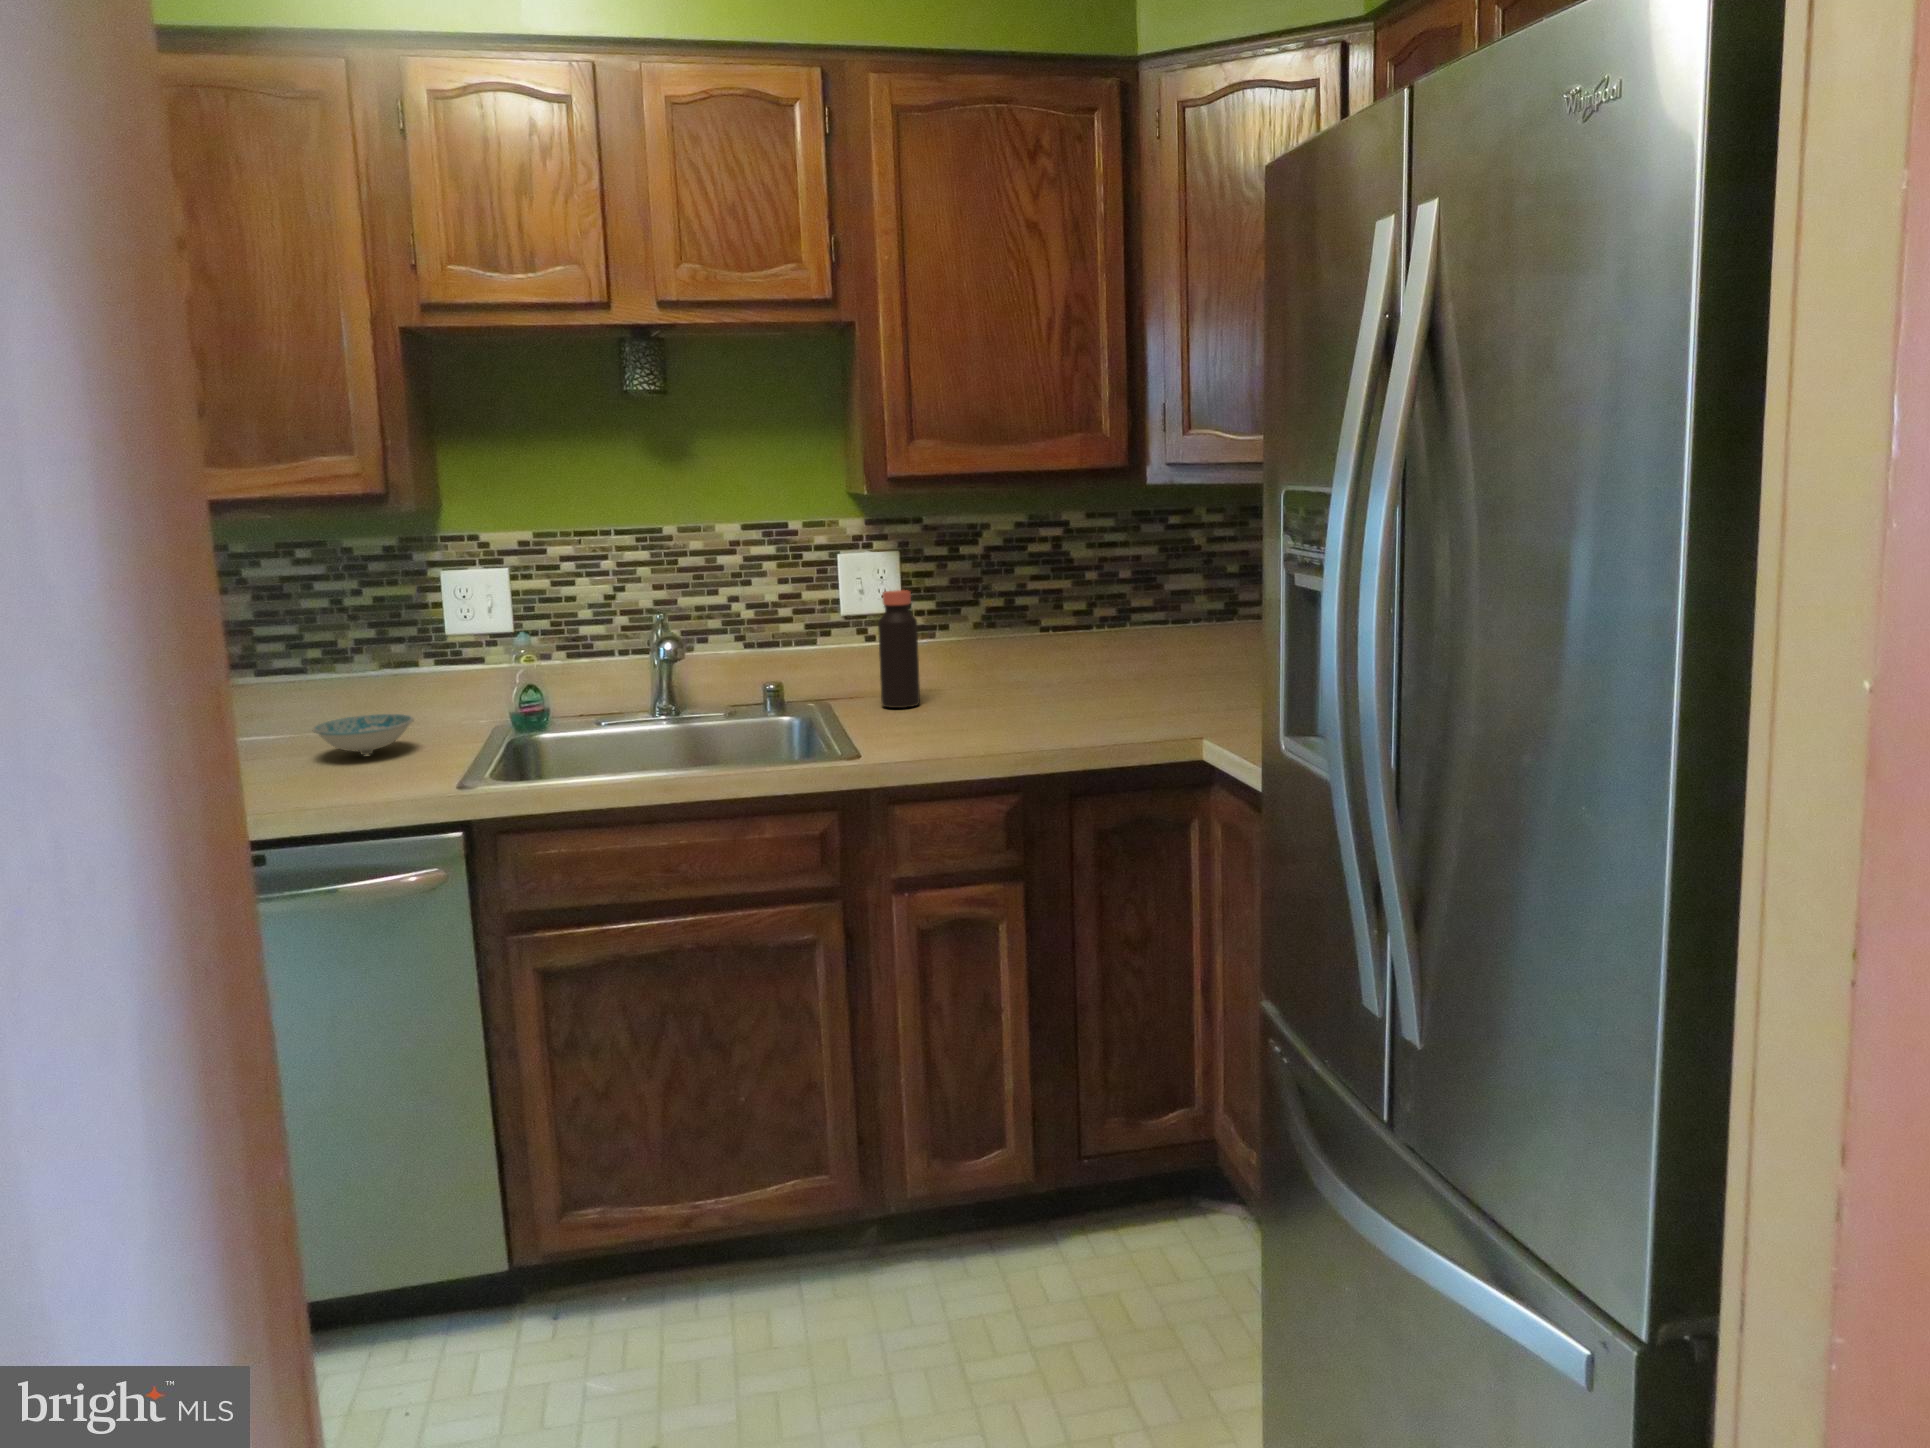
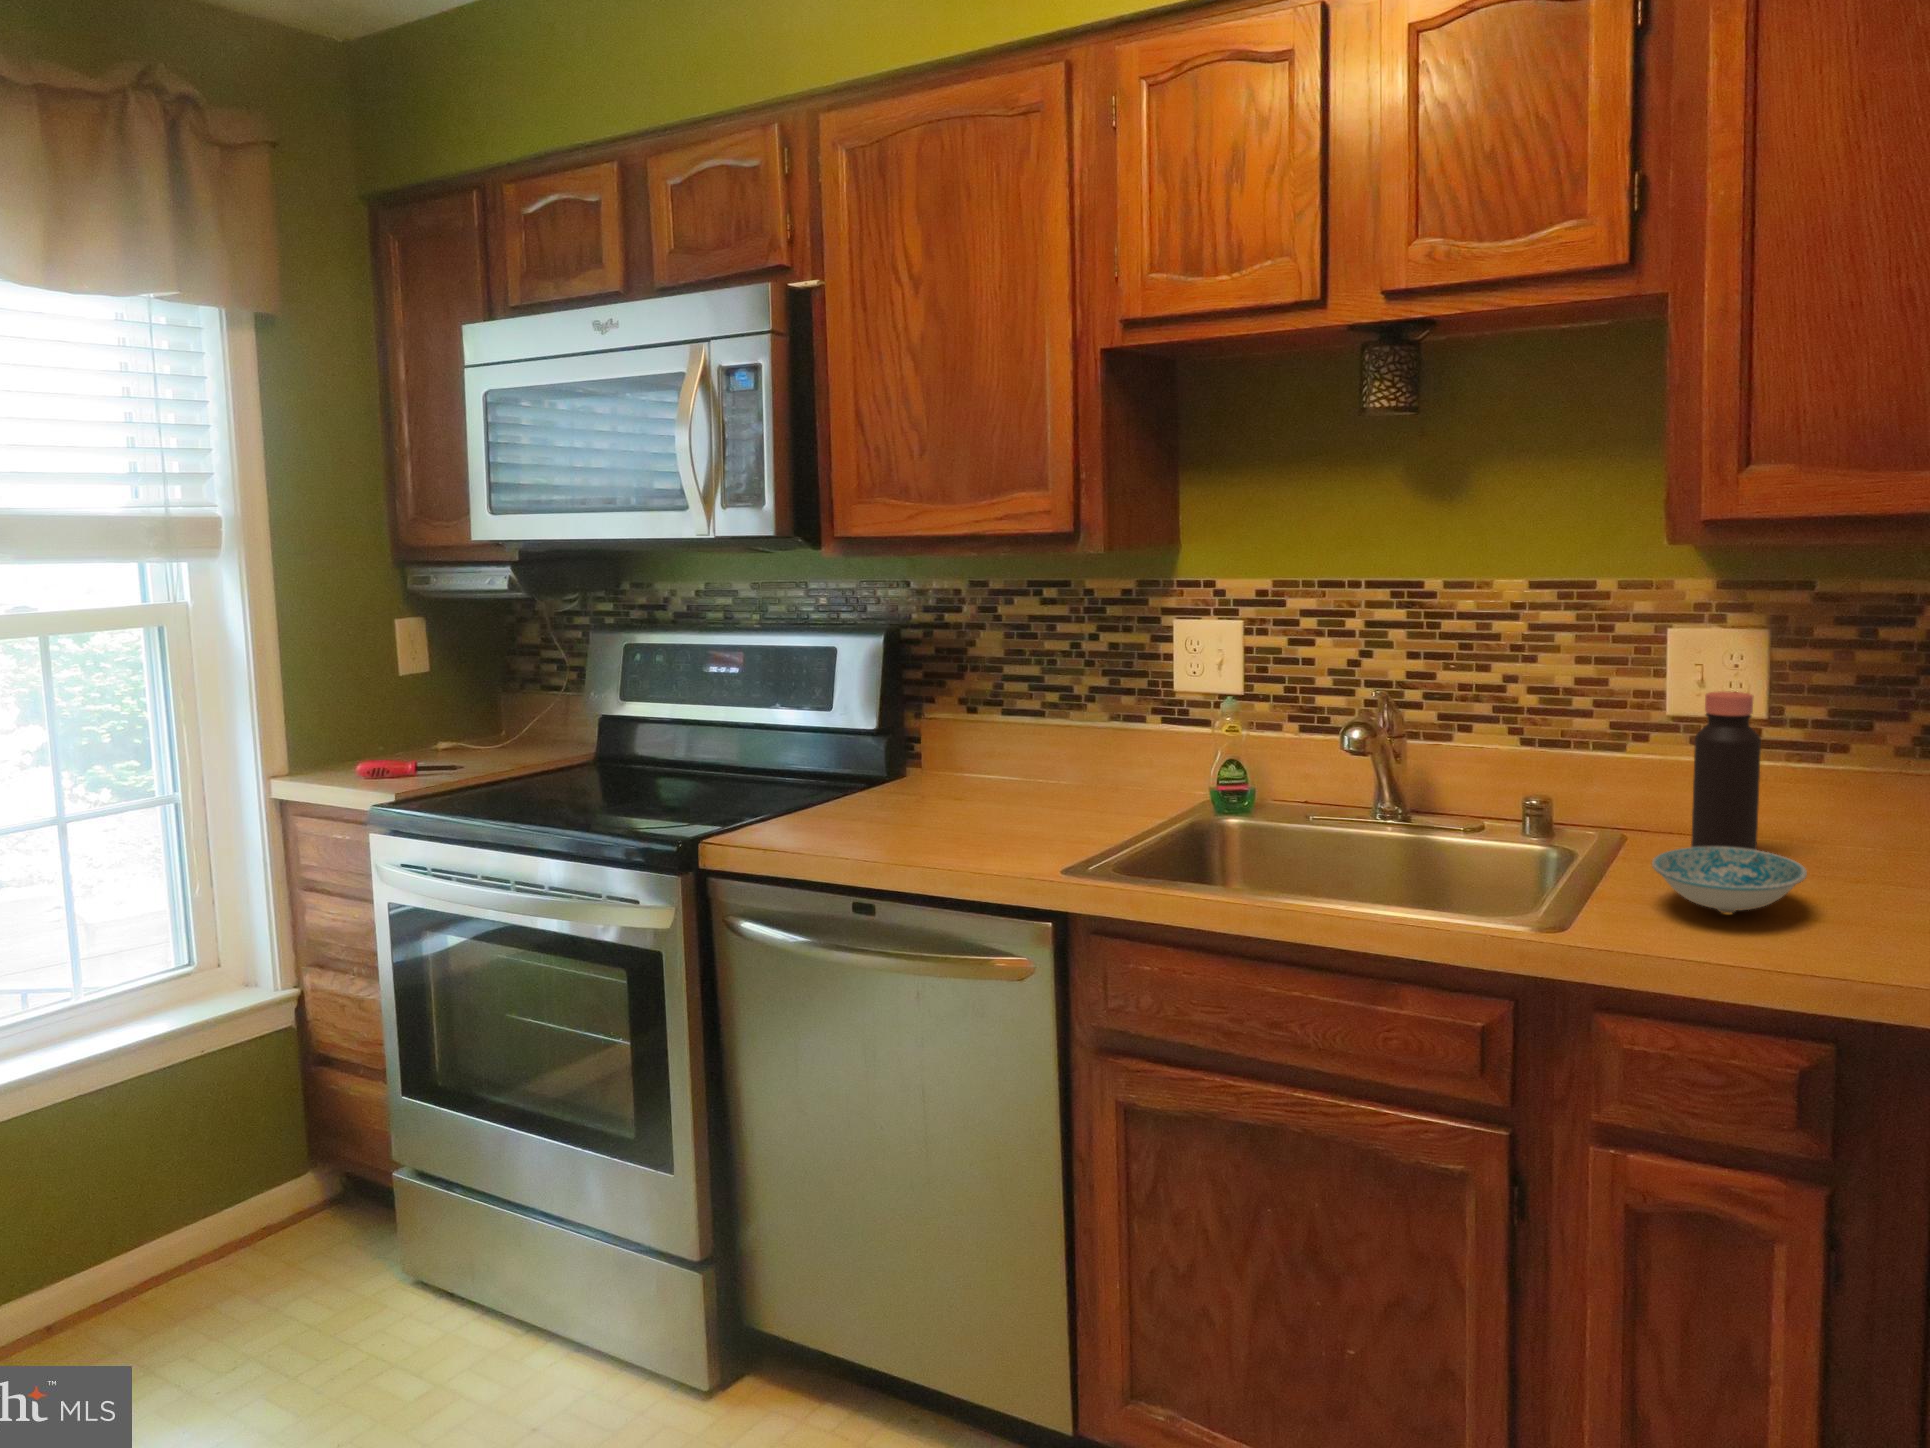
ceramic bowl: present [313,714,414,755] -> present [1652,847,1807,913]

